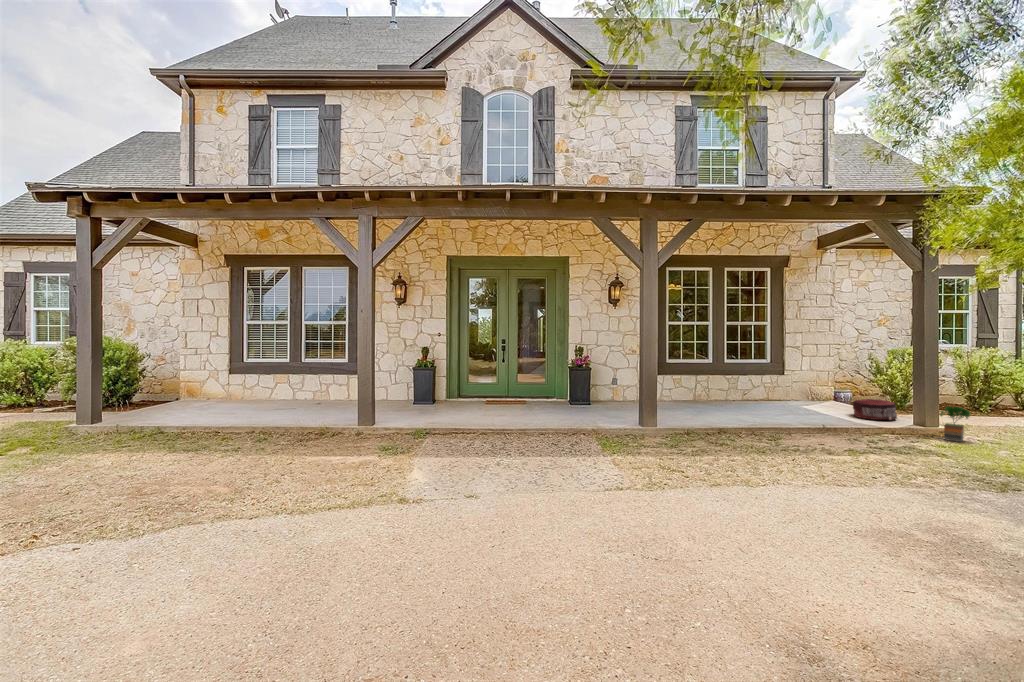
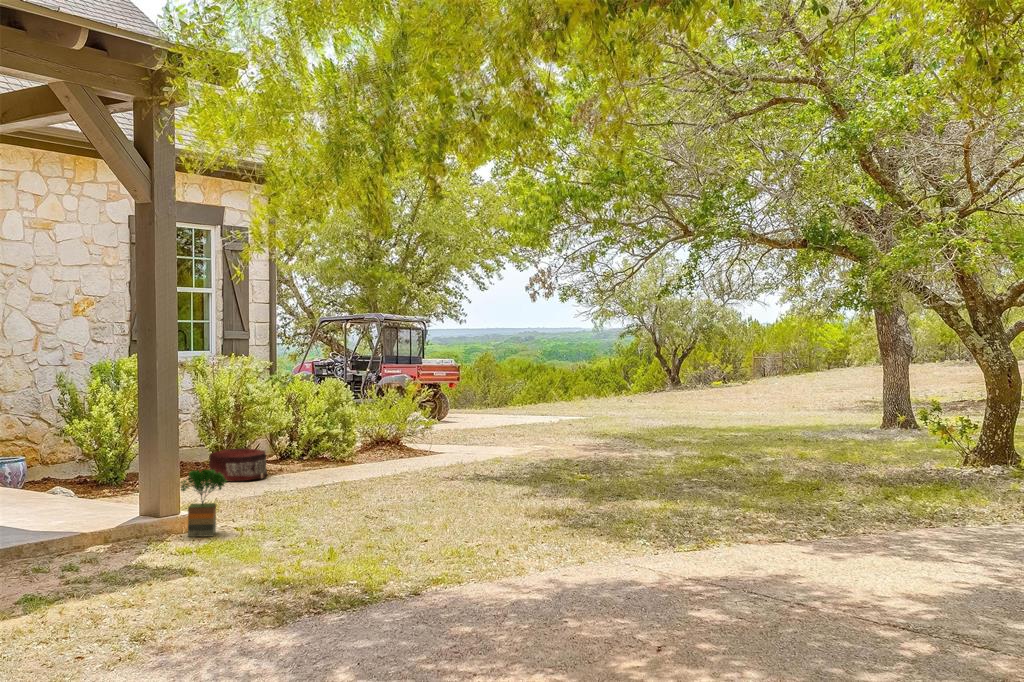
pouf: present [853,399,897,420] -> present [209,448,268,481]

